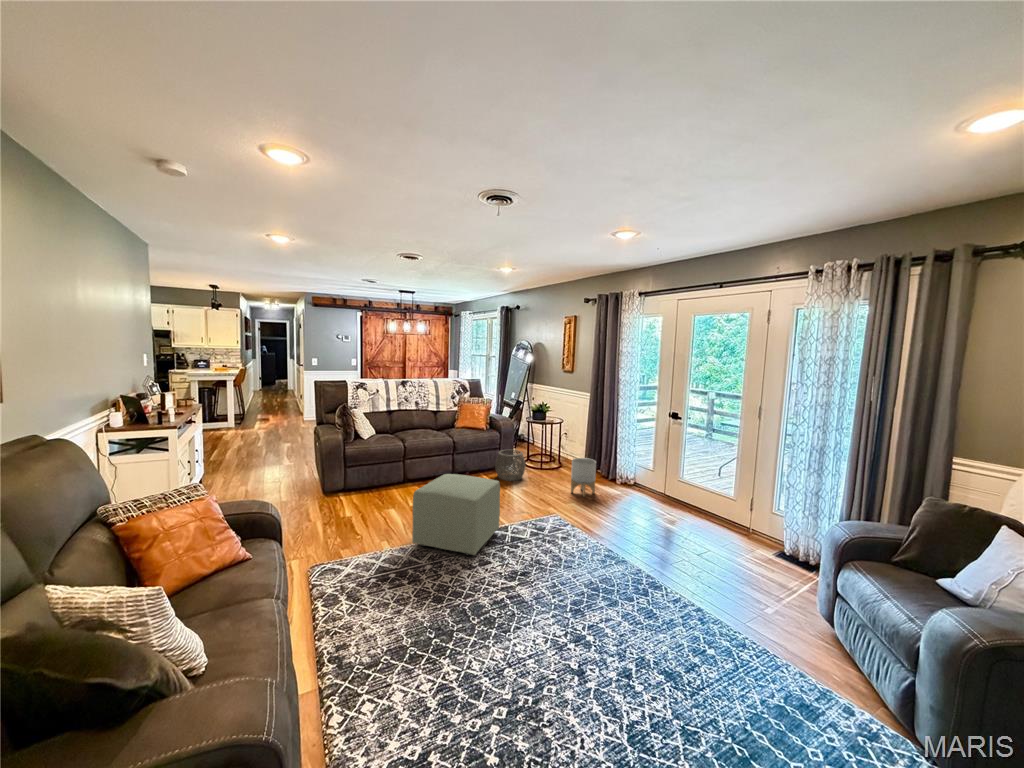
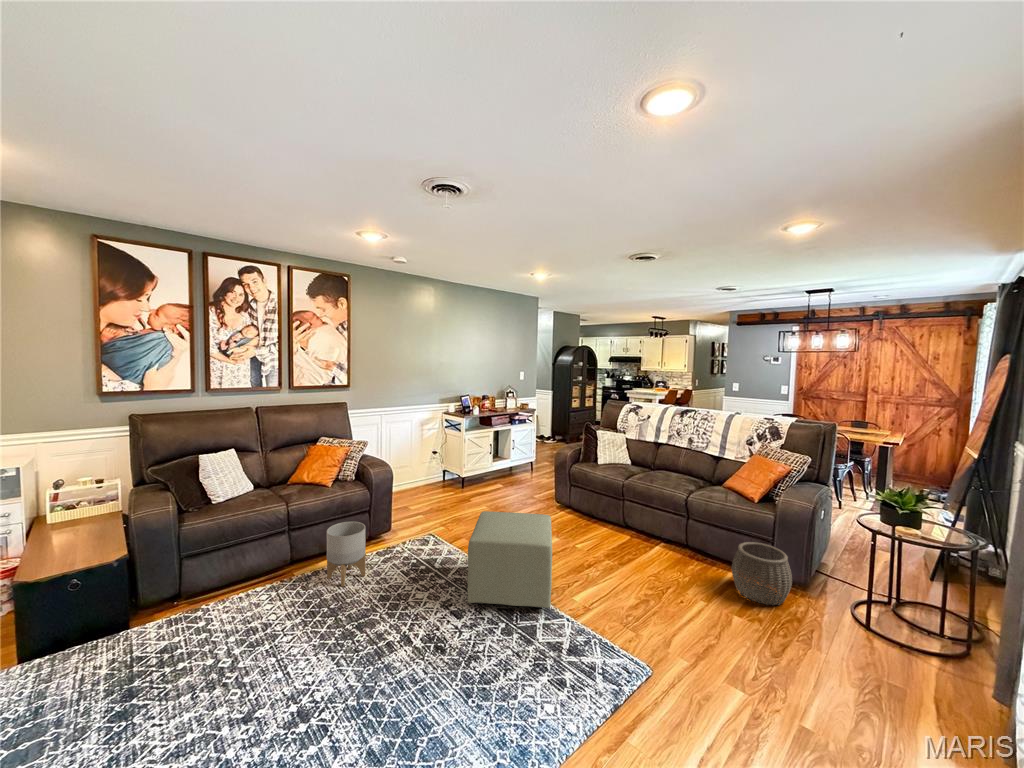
planter: present [571,458,596,497] -> present [327,522,366,587]

